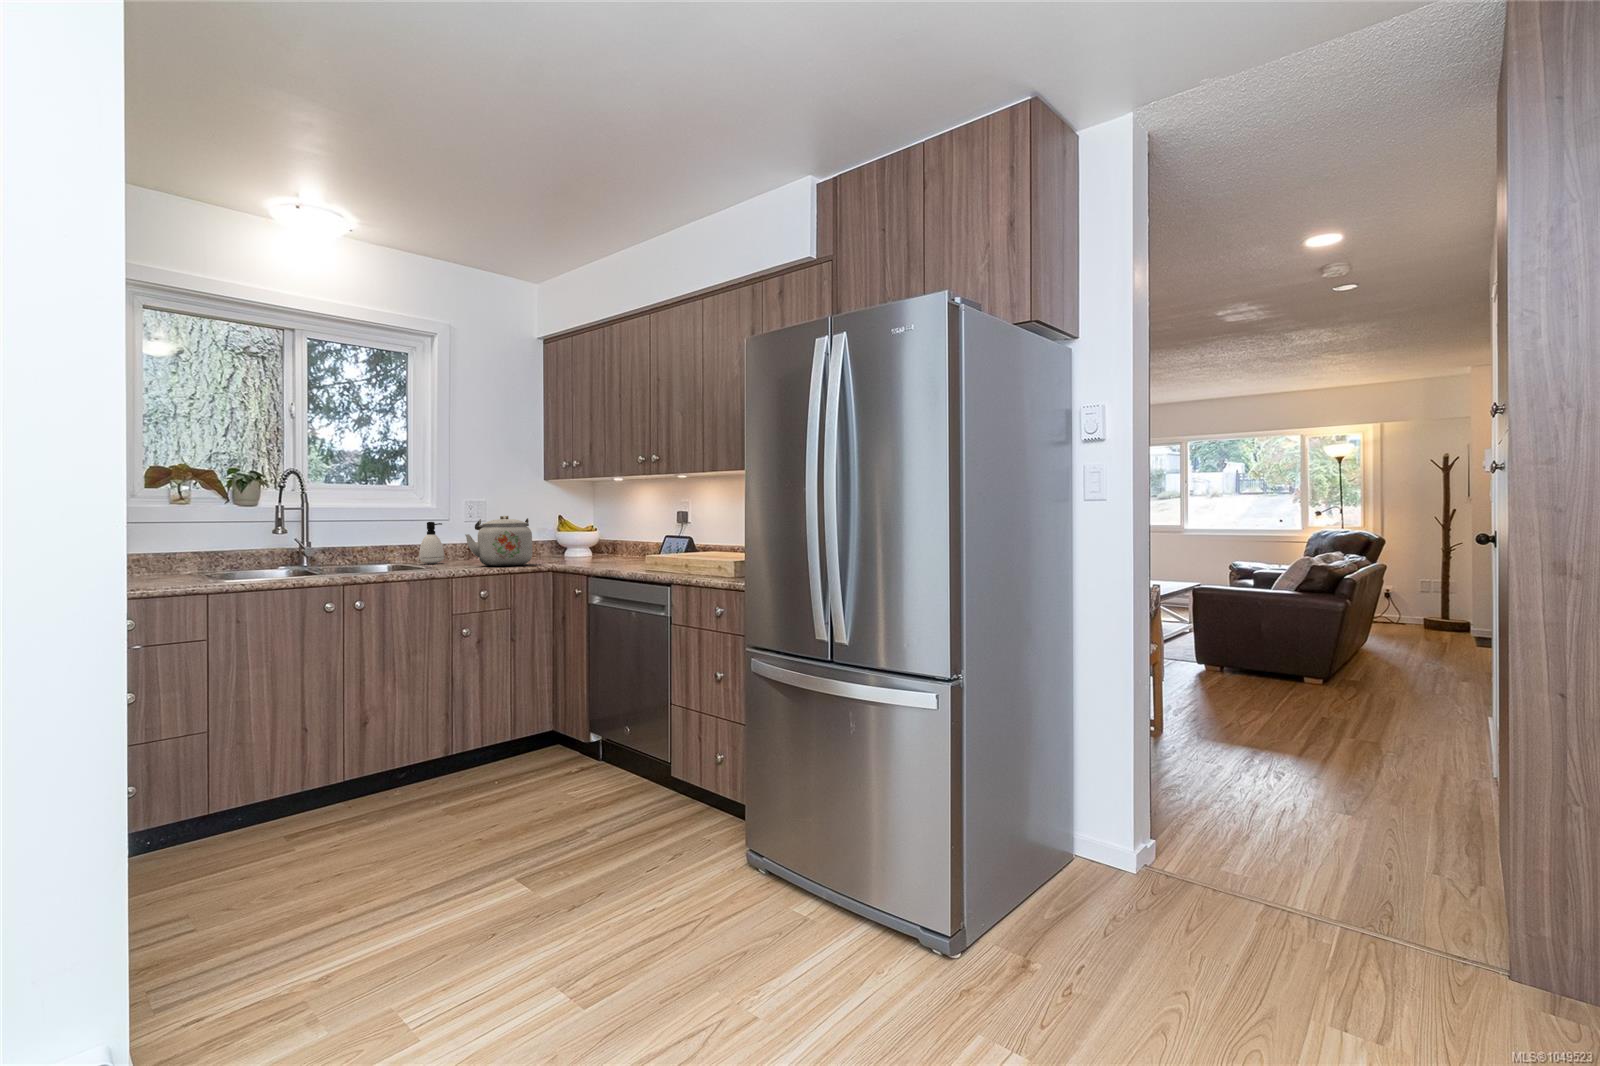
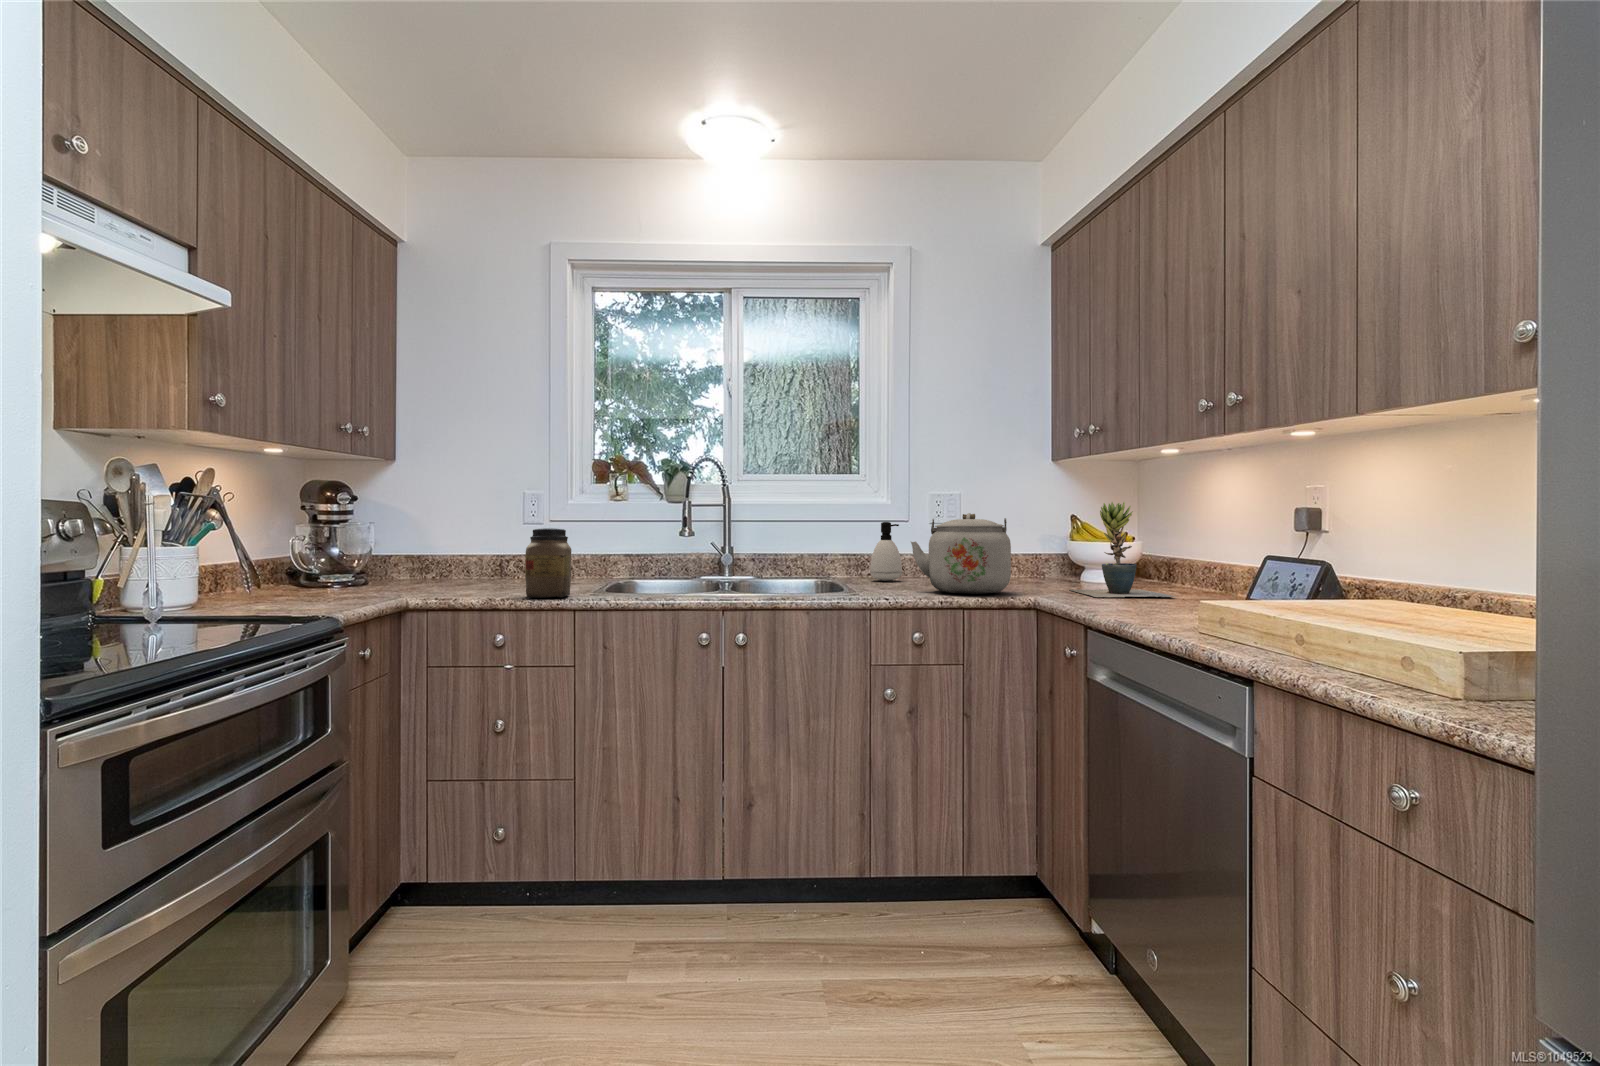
potted plant: none [562,508,625,563] -> present [1071,502,1175,597]
jar: none [155,531,201,587] -> present [525,528,571,598]

